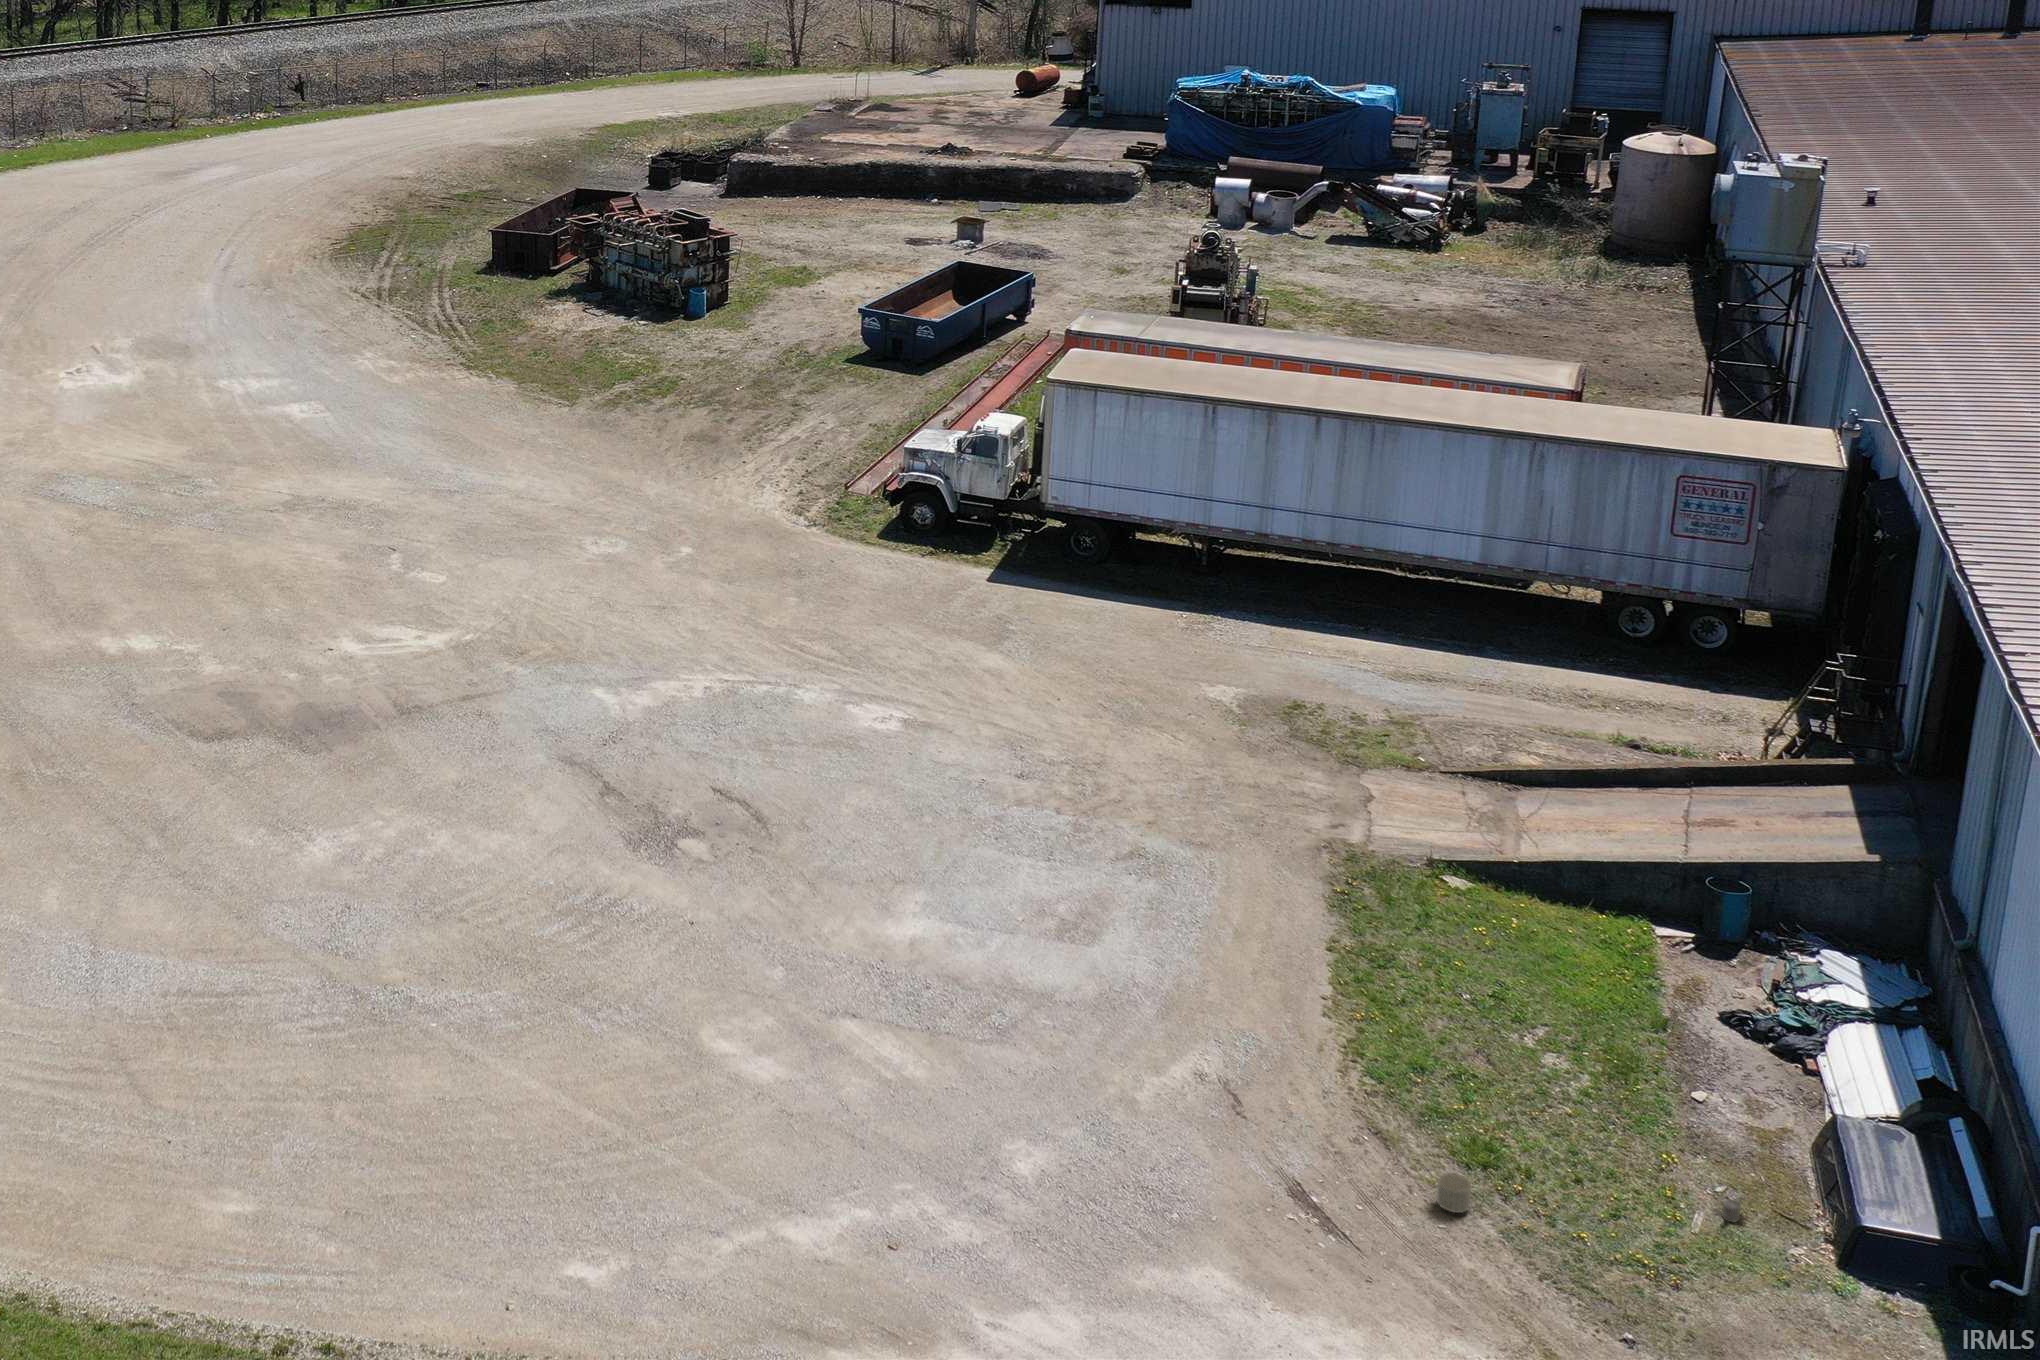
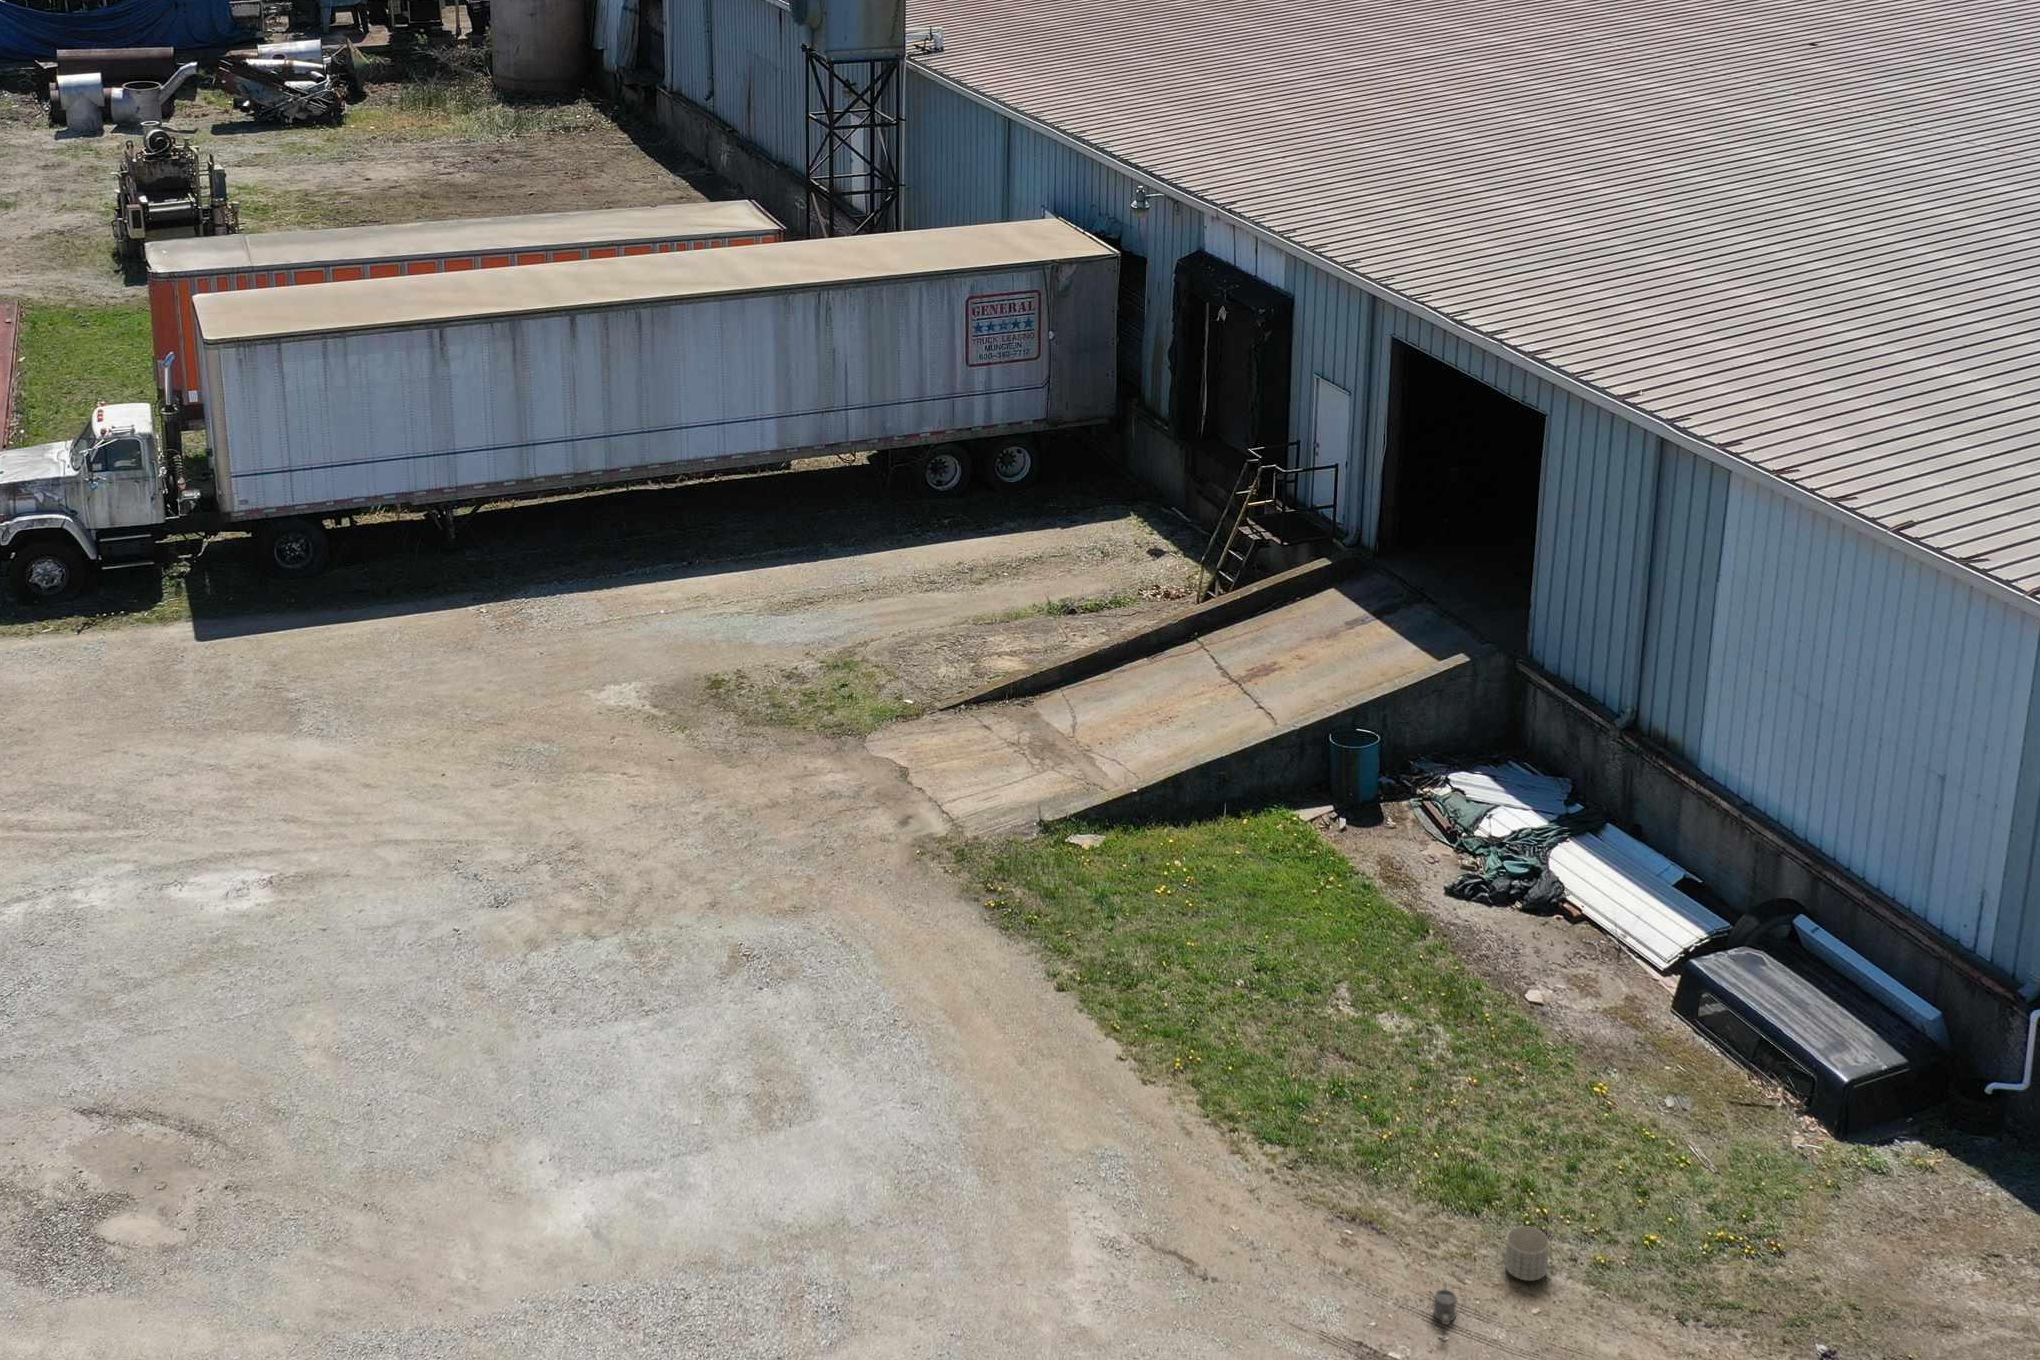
watering can: present [1715,1199,1741,1222] -> present [1433,1283,1457,1324]

